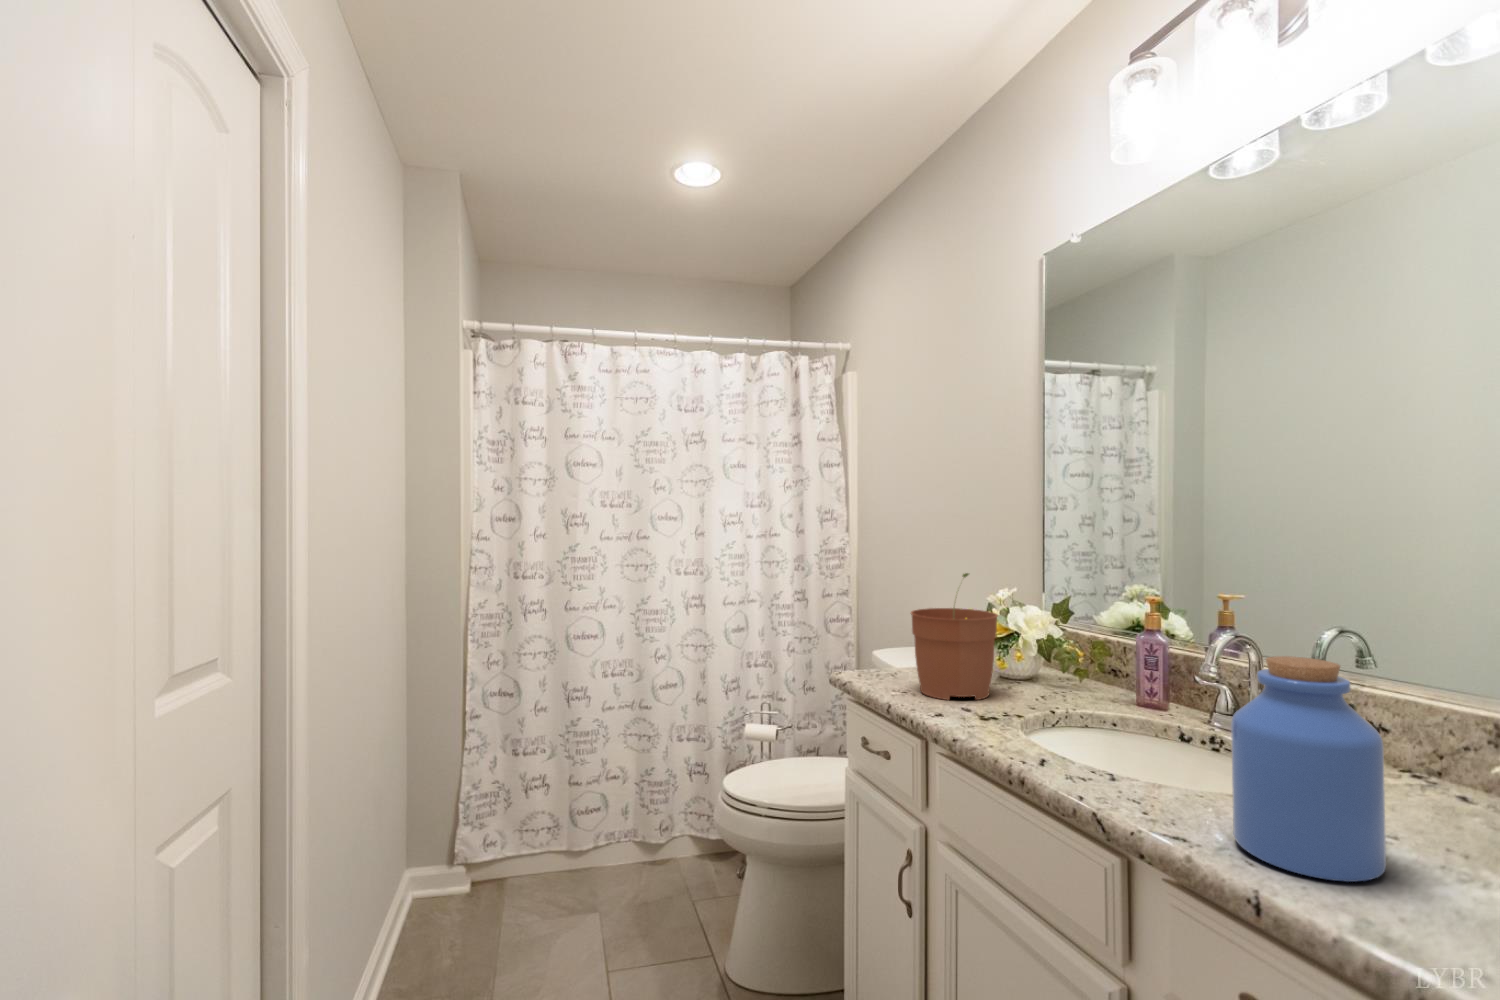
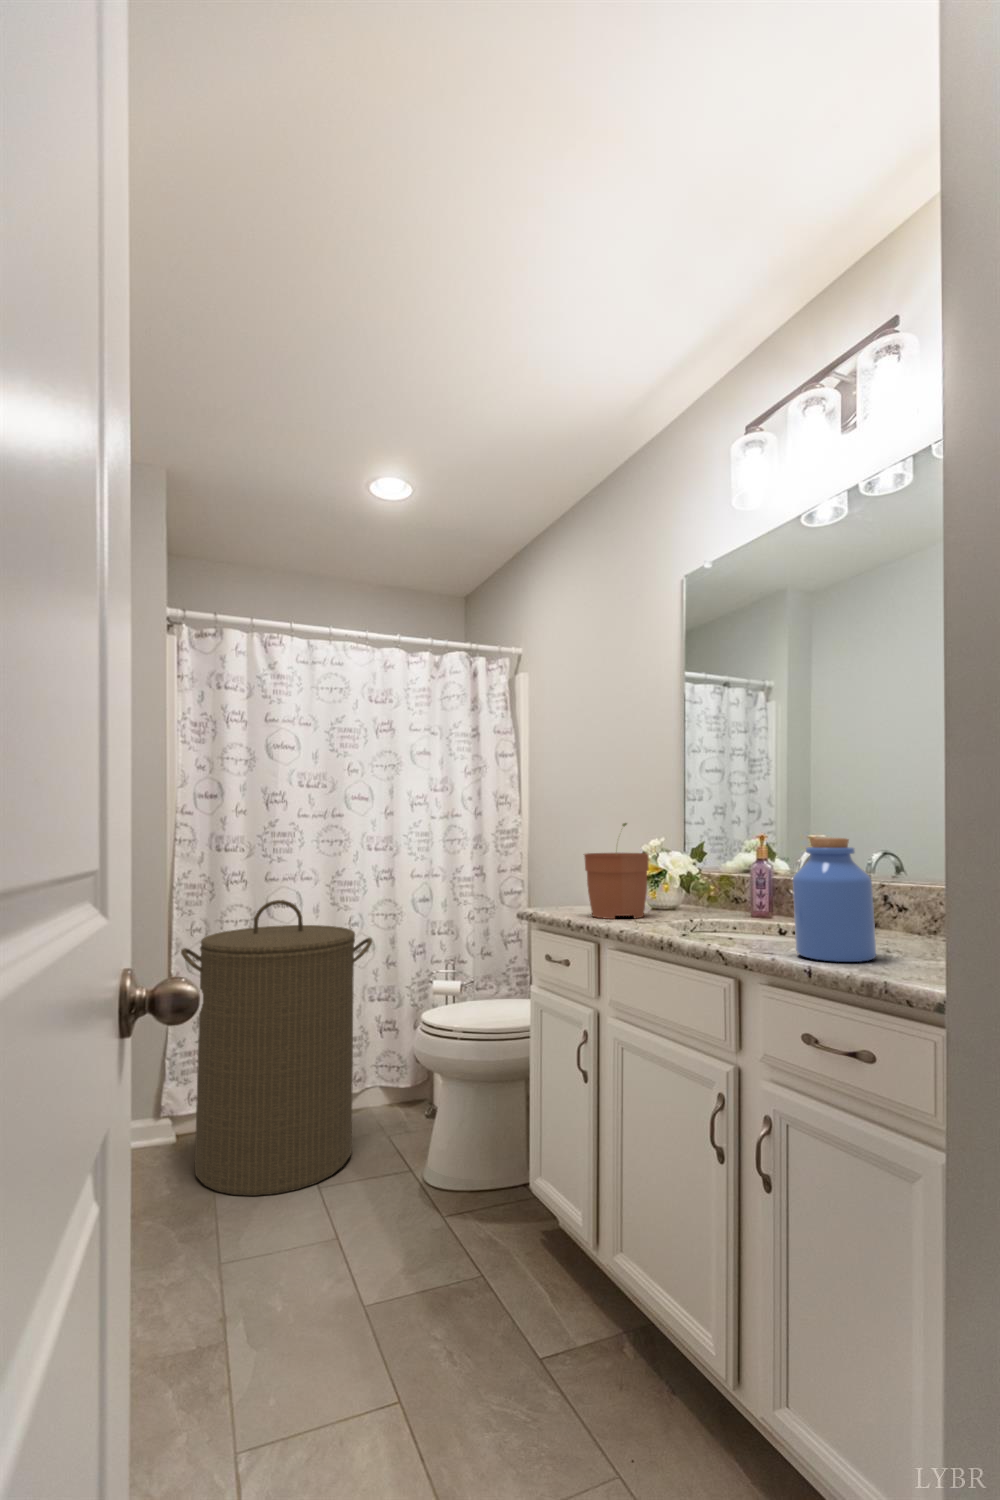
laundry hamper: none [465,637,674,966] -> present [181,900,372,1196]

